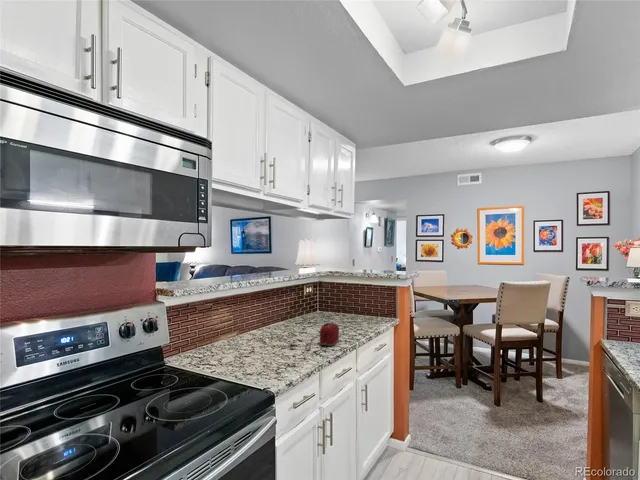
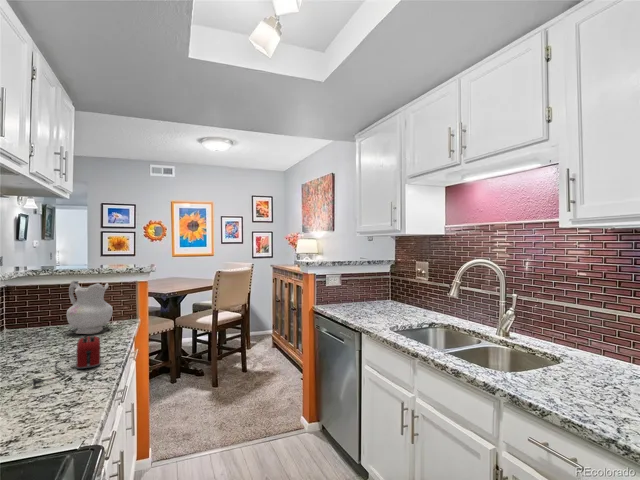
ceramic pitcher: none [342,280,372,323] -> present [66,281,113,334]

